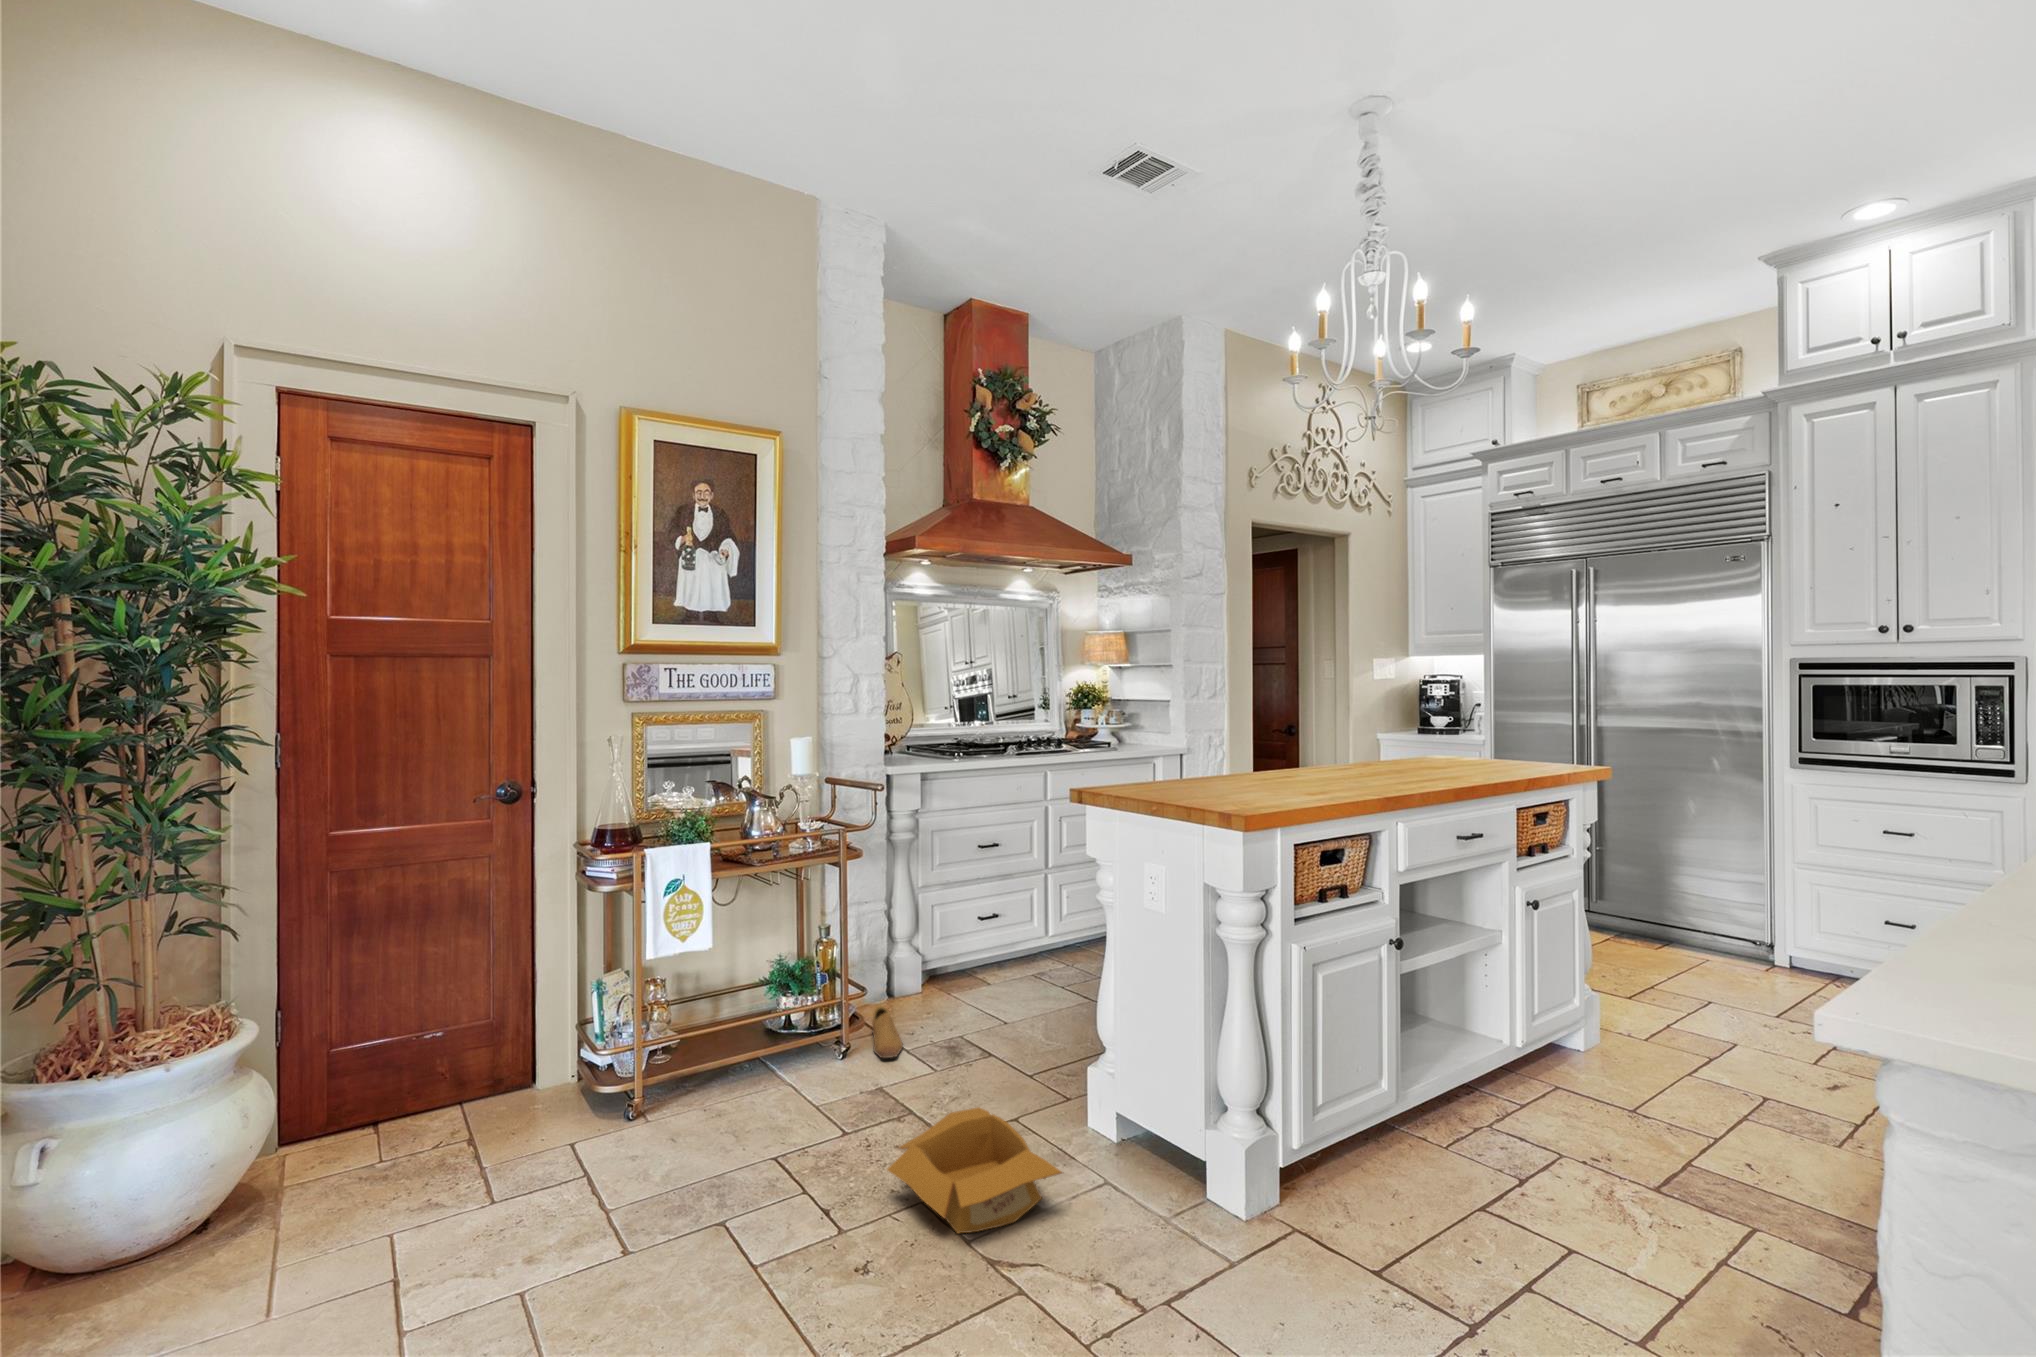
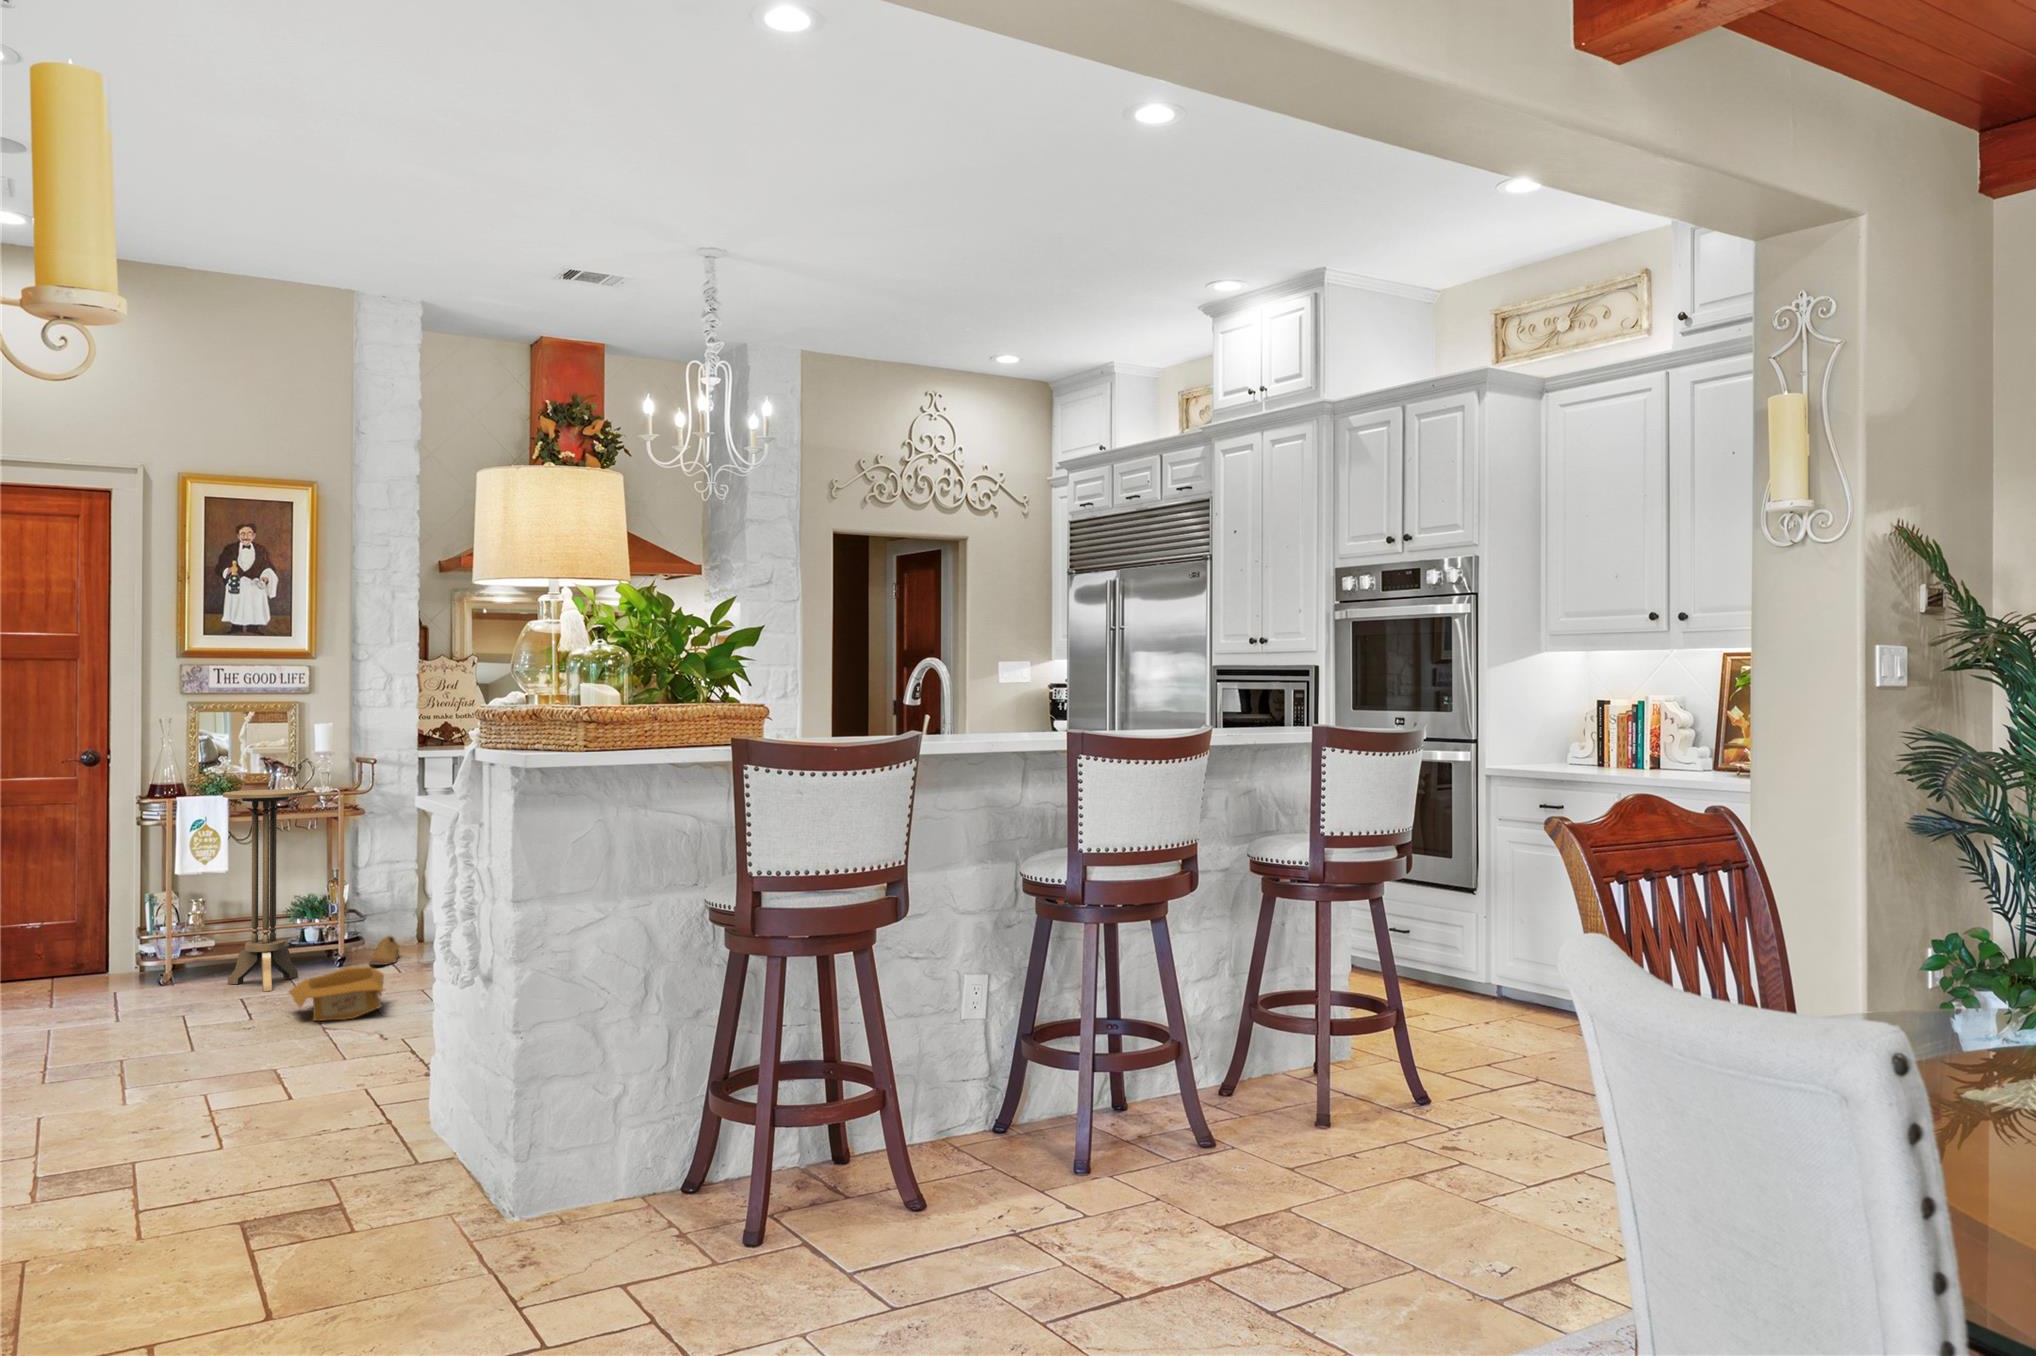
side table: none [722,832,831,1133] -> present [223,789,308,992]

